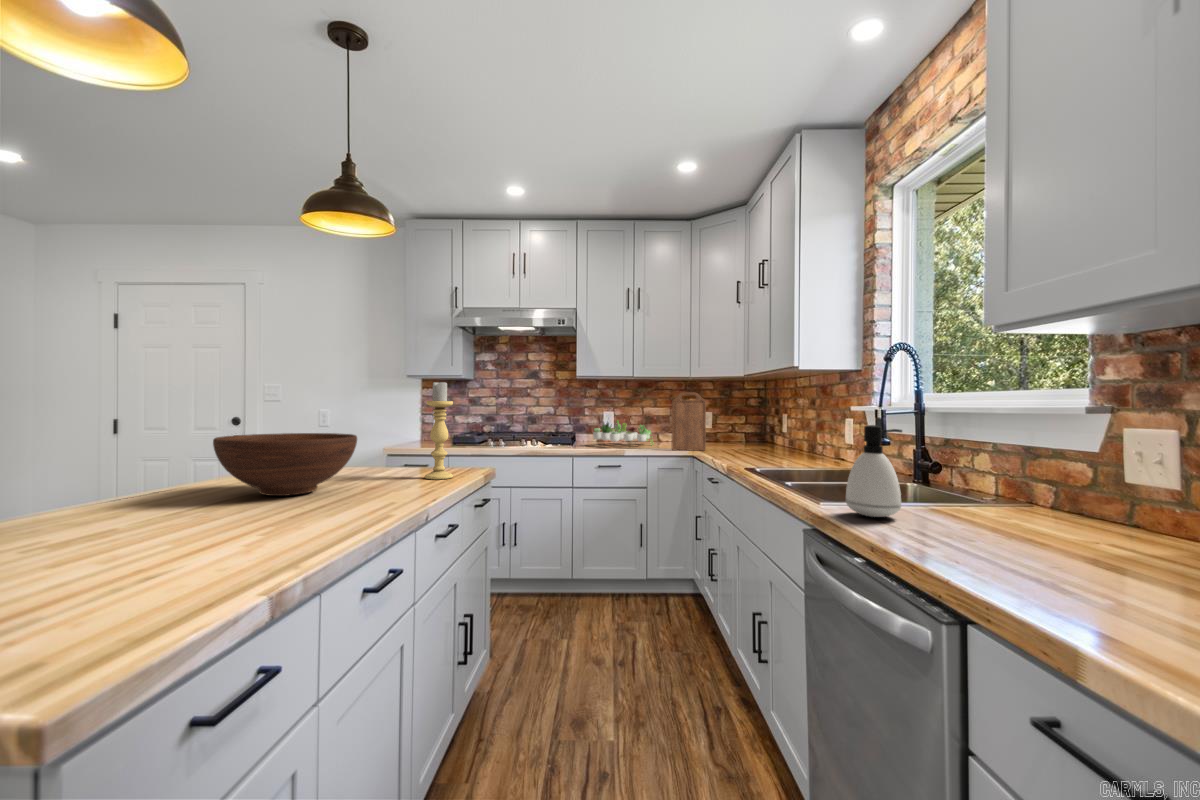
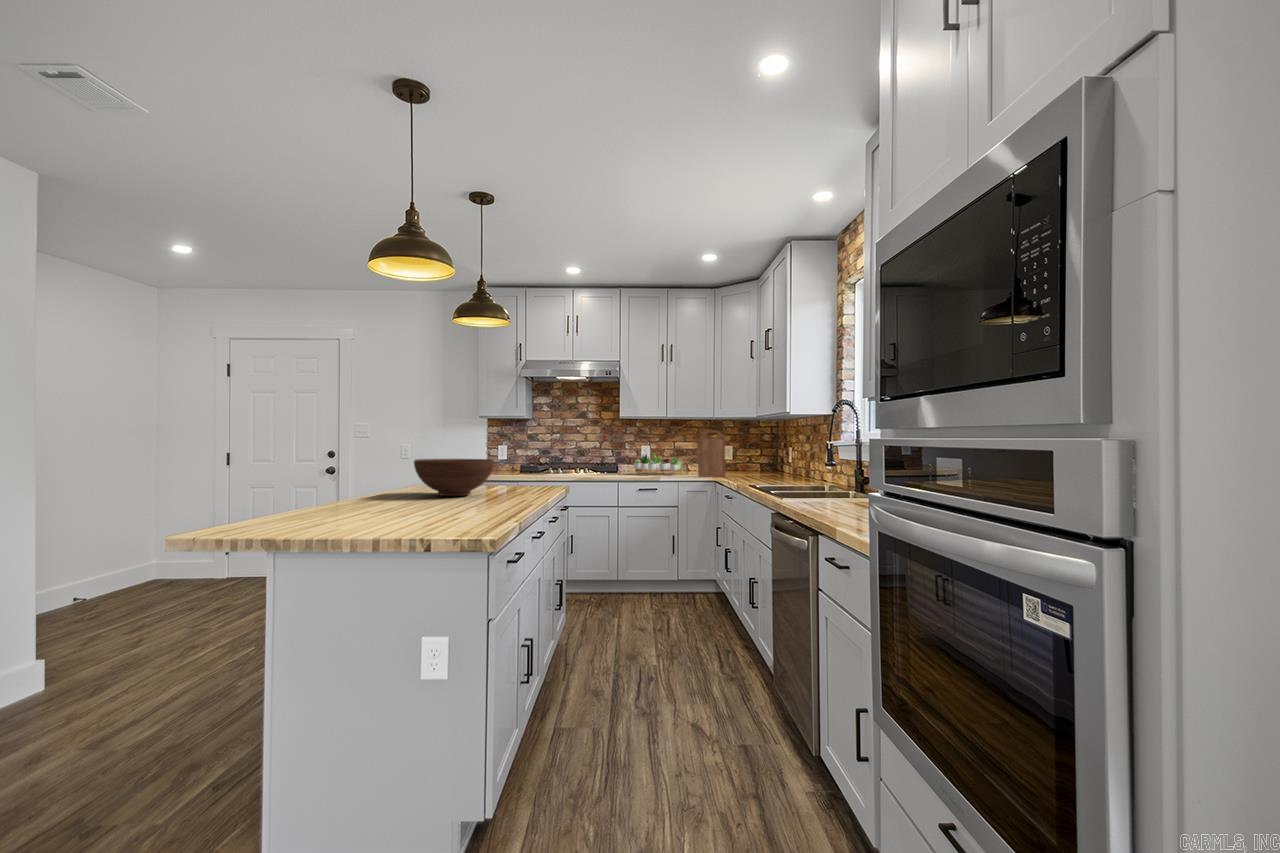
candle holder: present [425,382,453,479] -> none [527,423,546,491]
soap dispenser: present [846,425,902,517] -> none [794,452,824,504]

